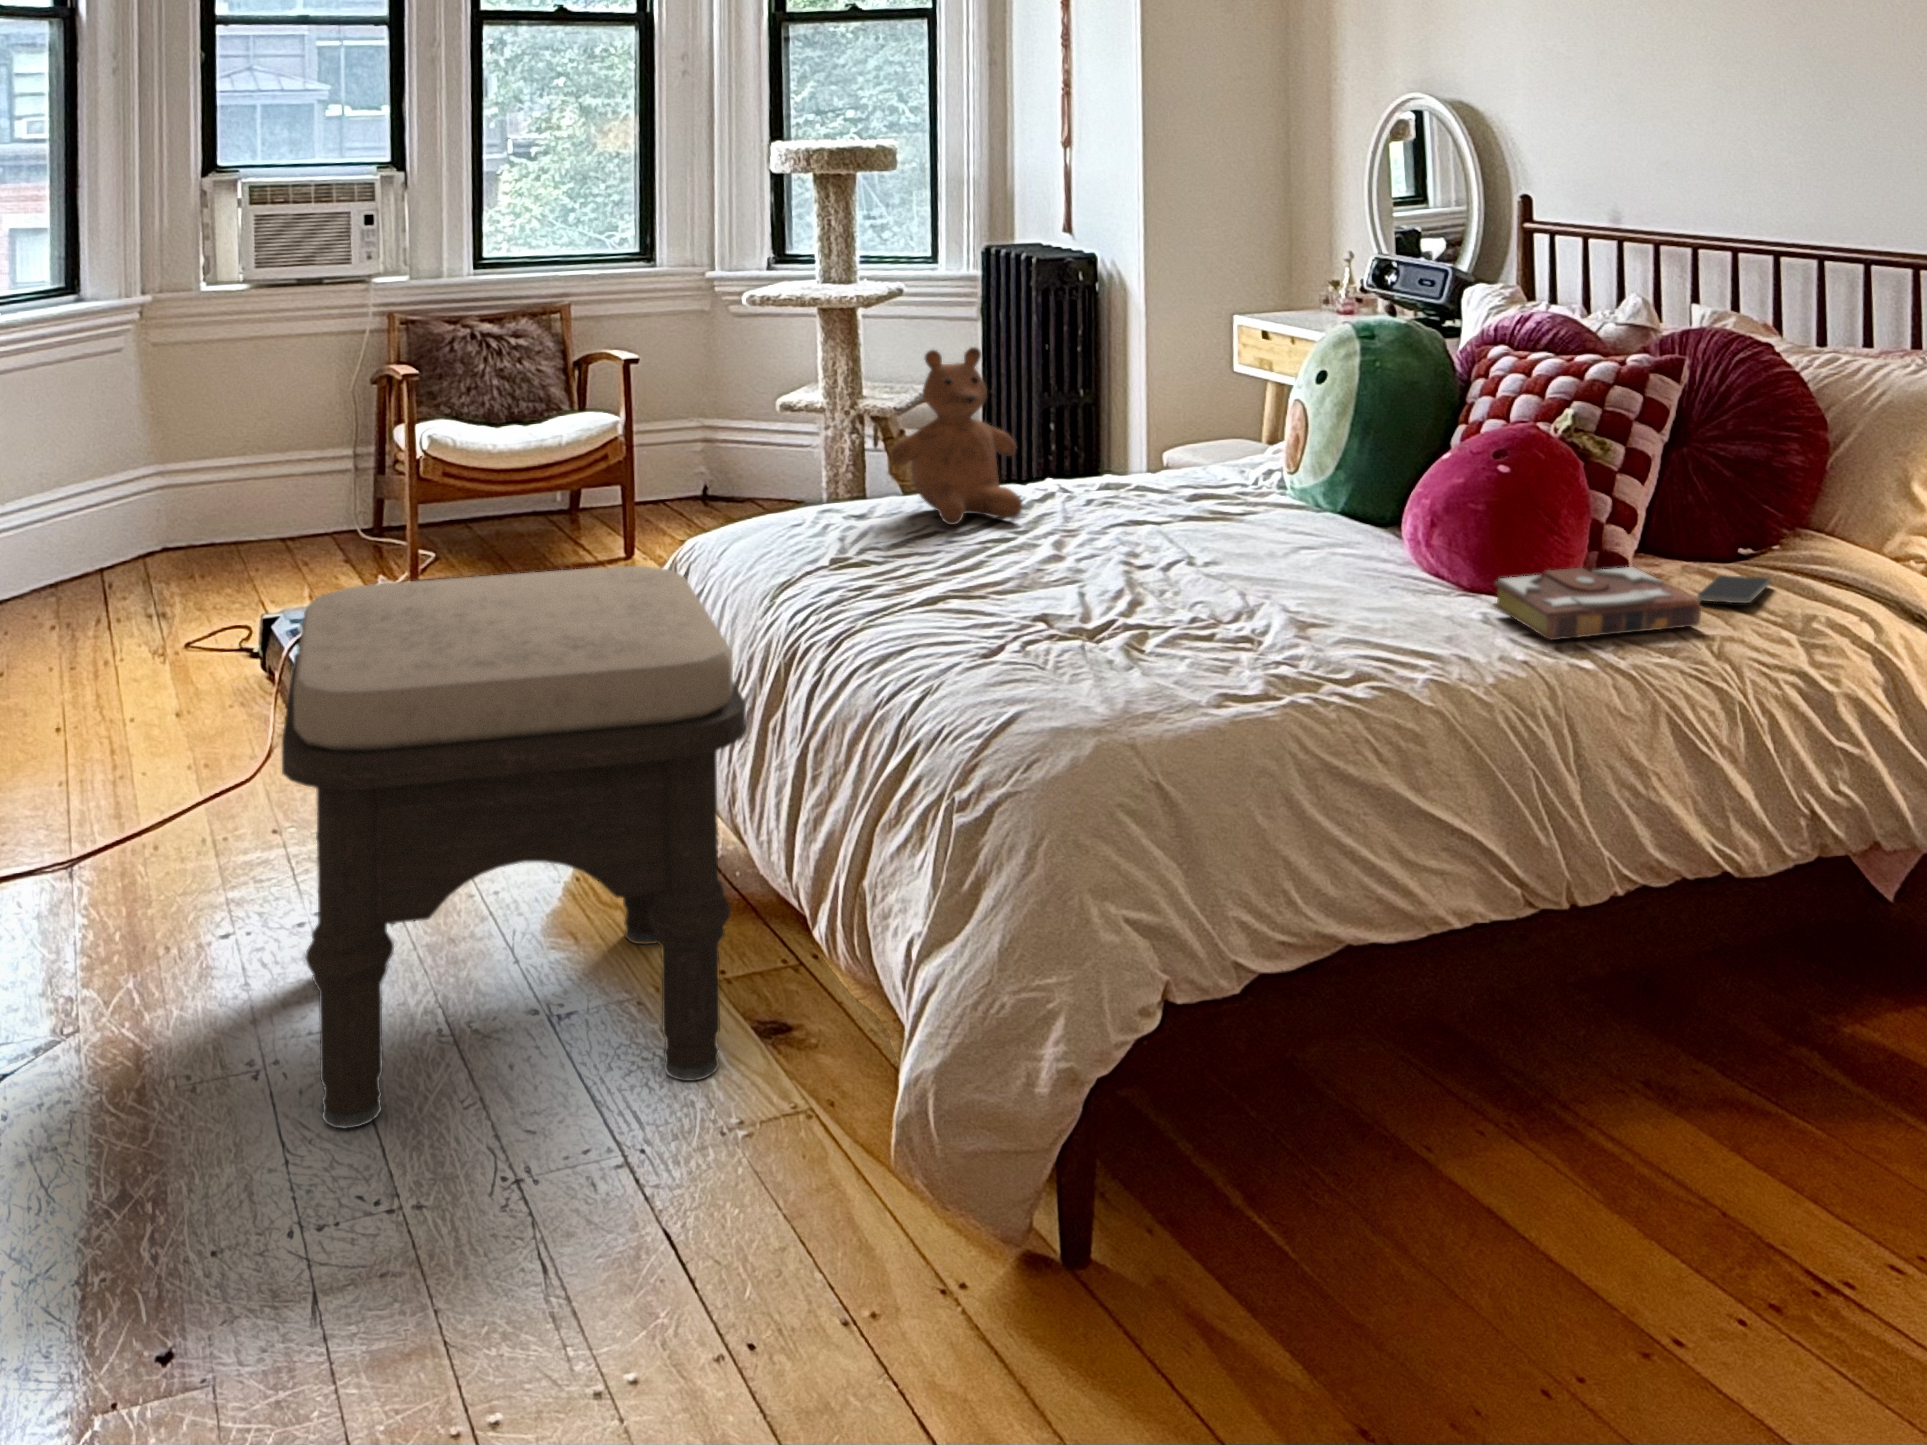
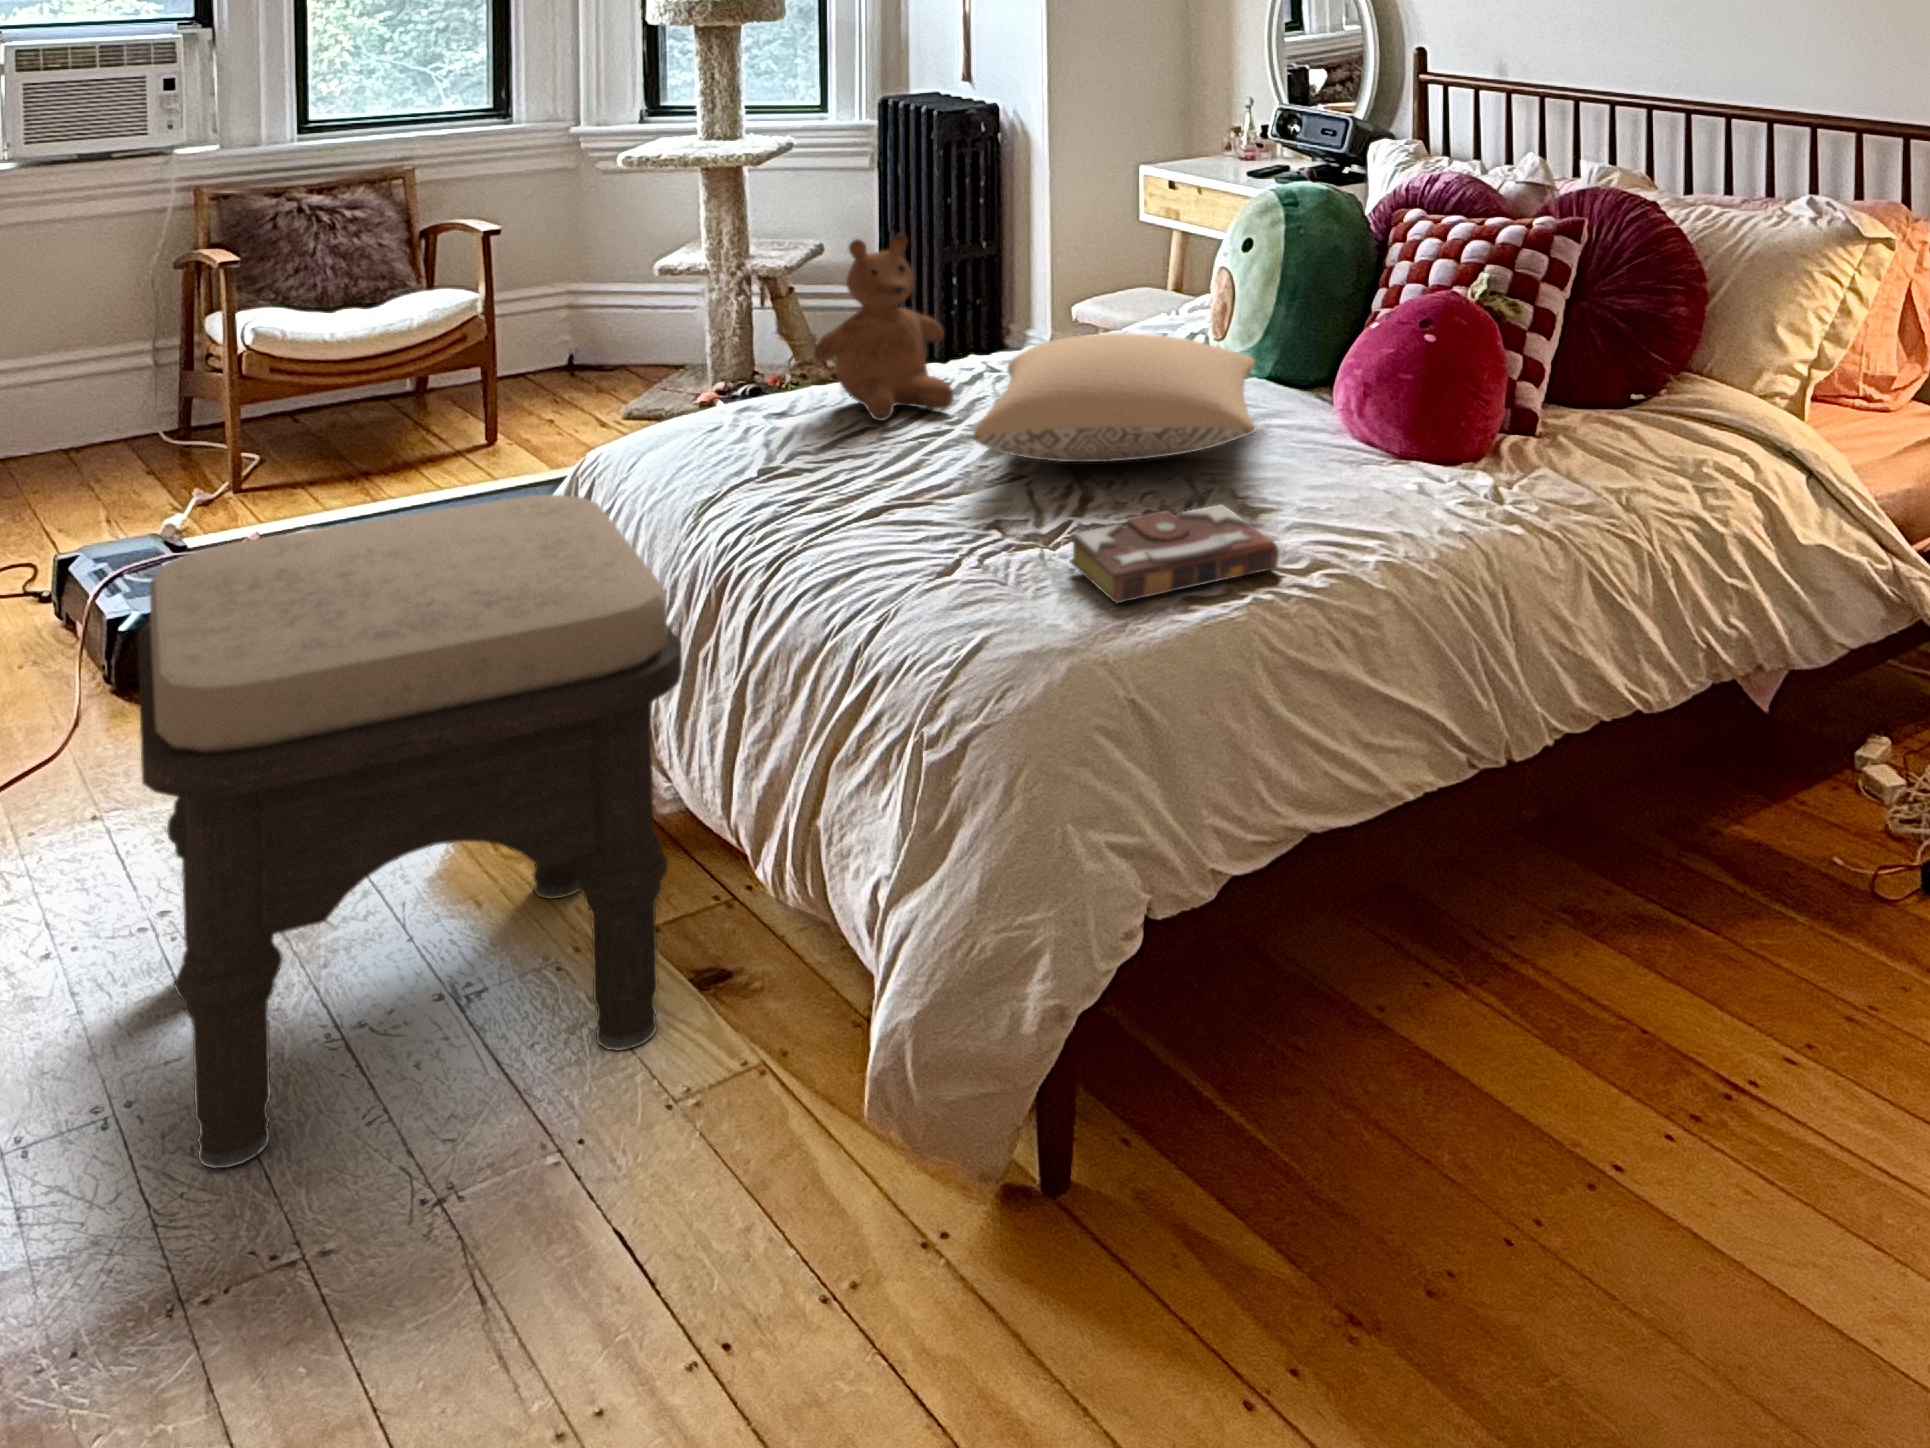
pillow: none [1028,450,1324,572] -> present [973,333,1256,462]
book: present [1494,567,1701,640] -> present [1070,504,1279,603]
smartphone: present [1697,576,1771,603] -> none [1601,424,1663,453]

